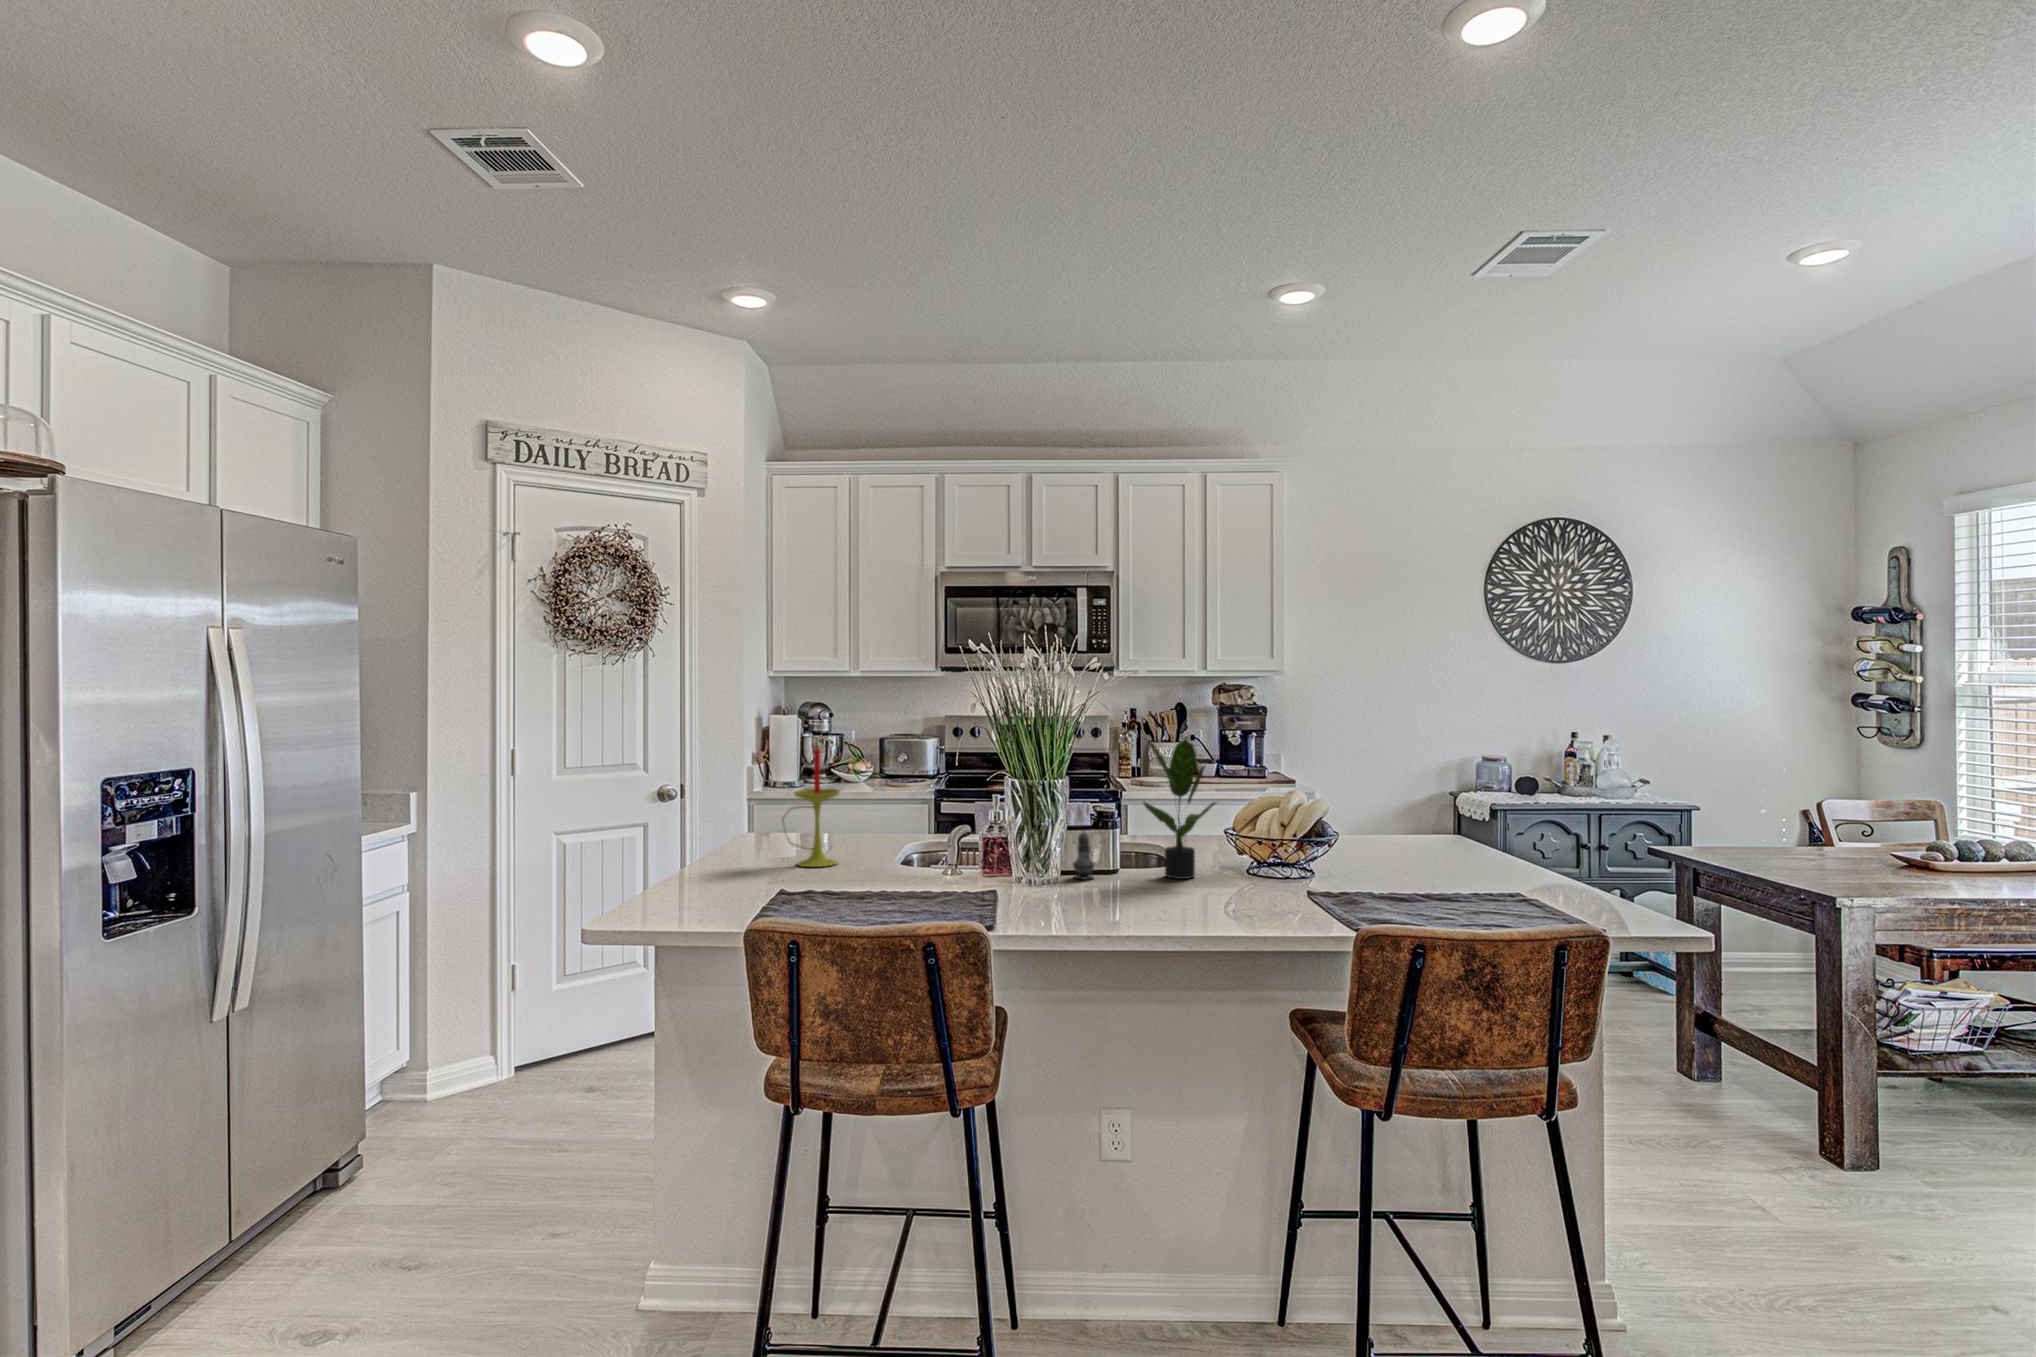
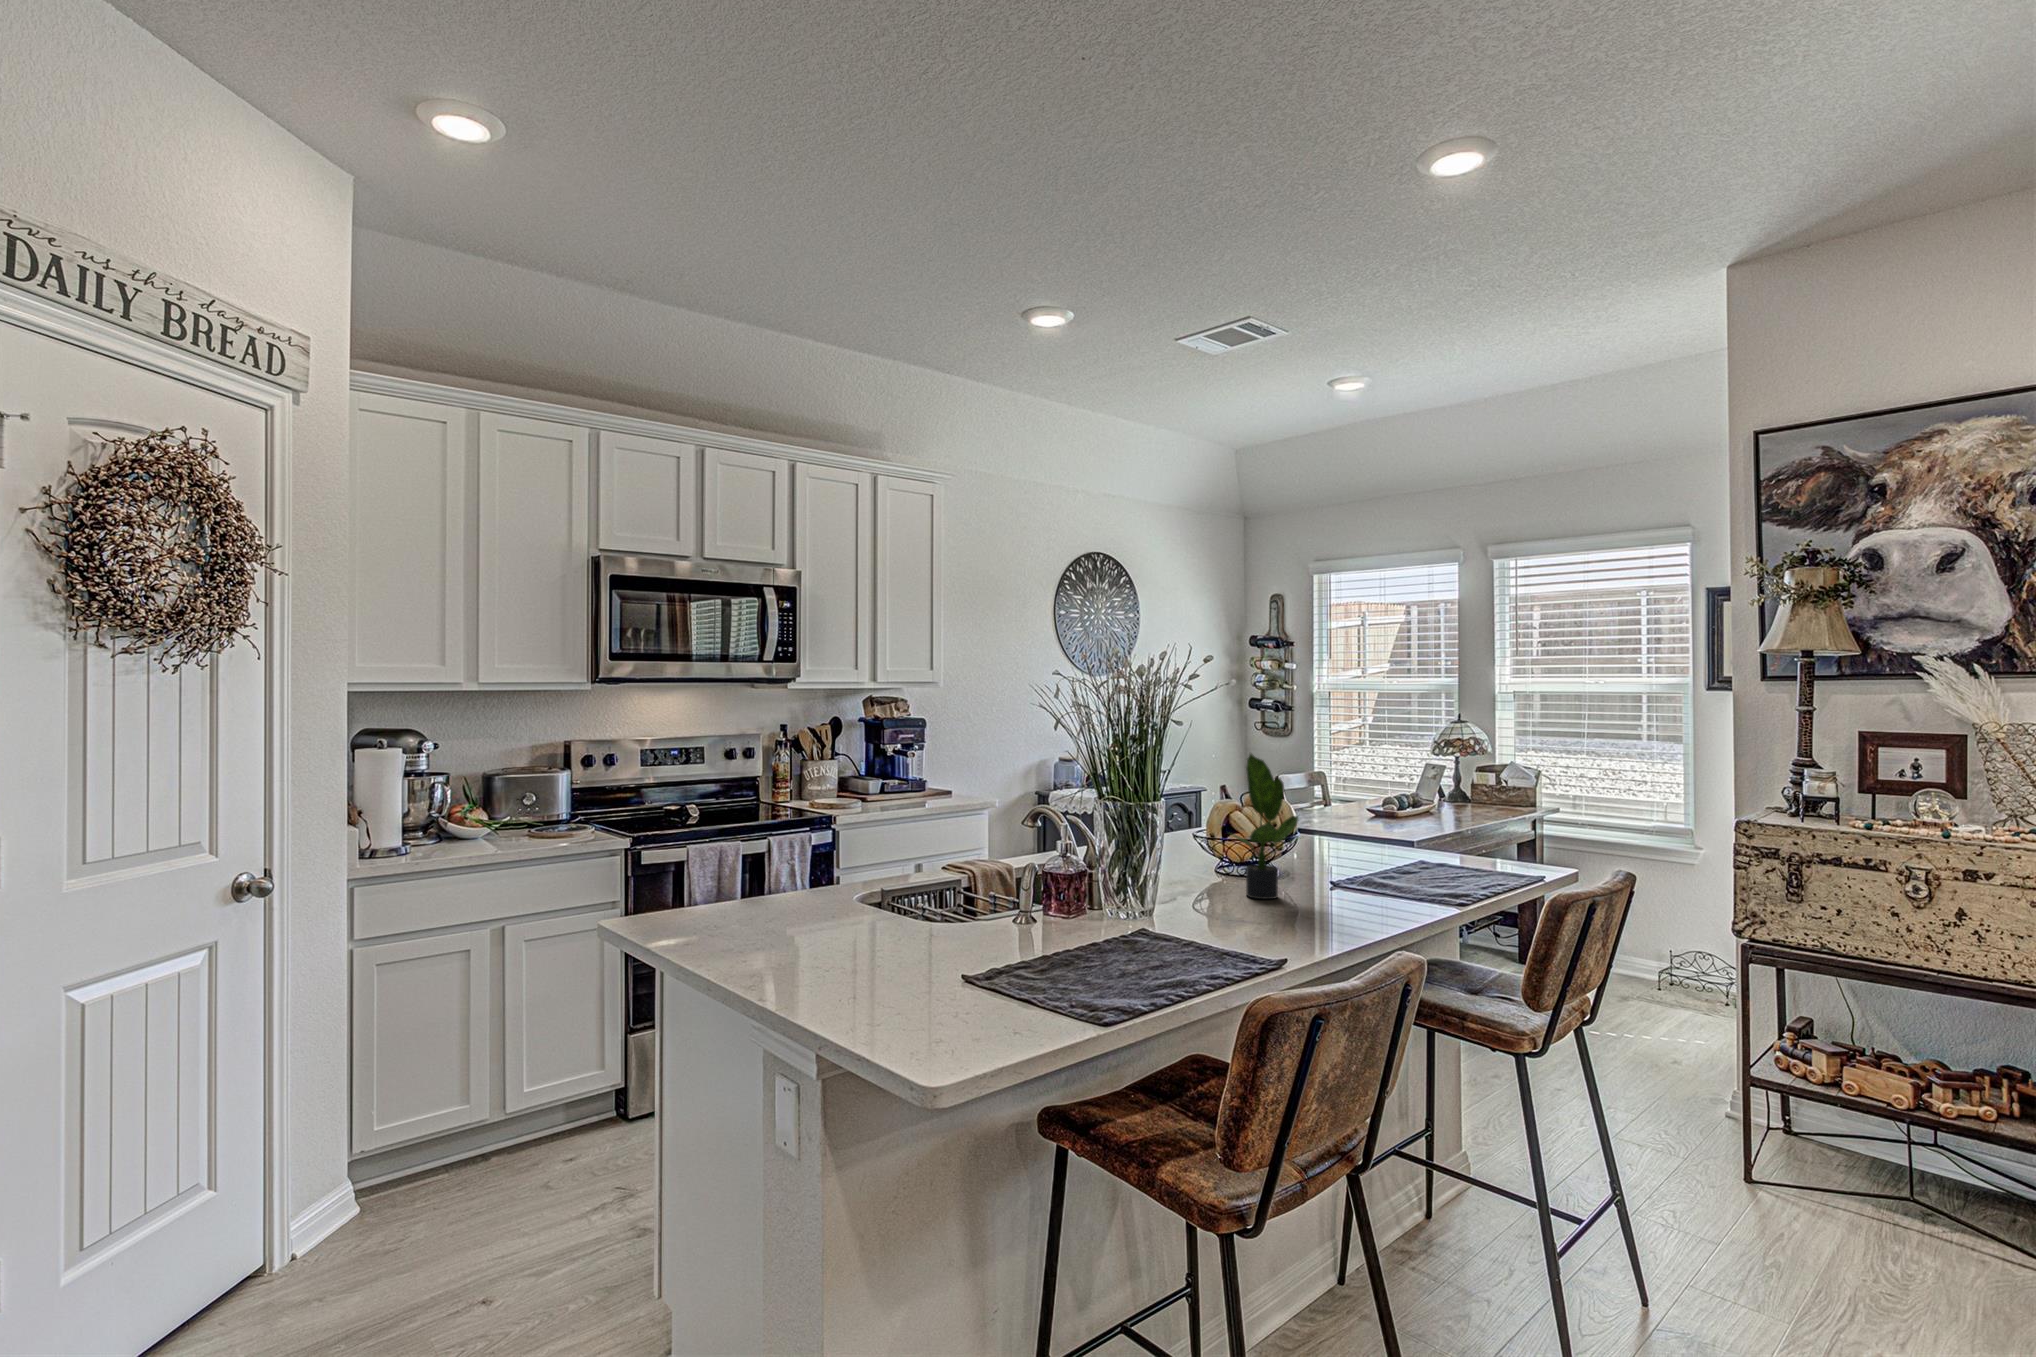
candle: present [782,748,839,867] -> none [856,786,925,958]
salt shaker: present [1073,831,1095,879] -> none [1192,859,1218,915]

